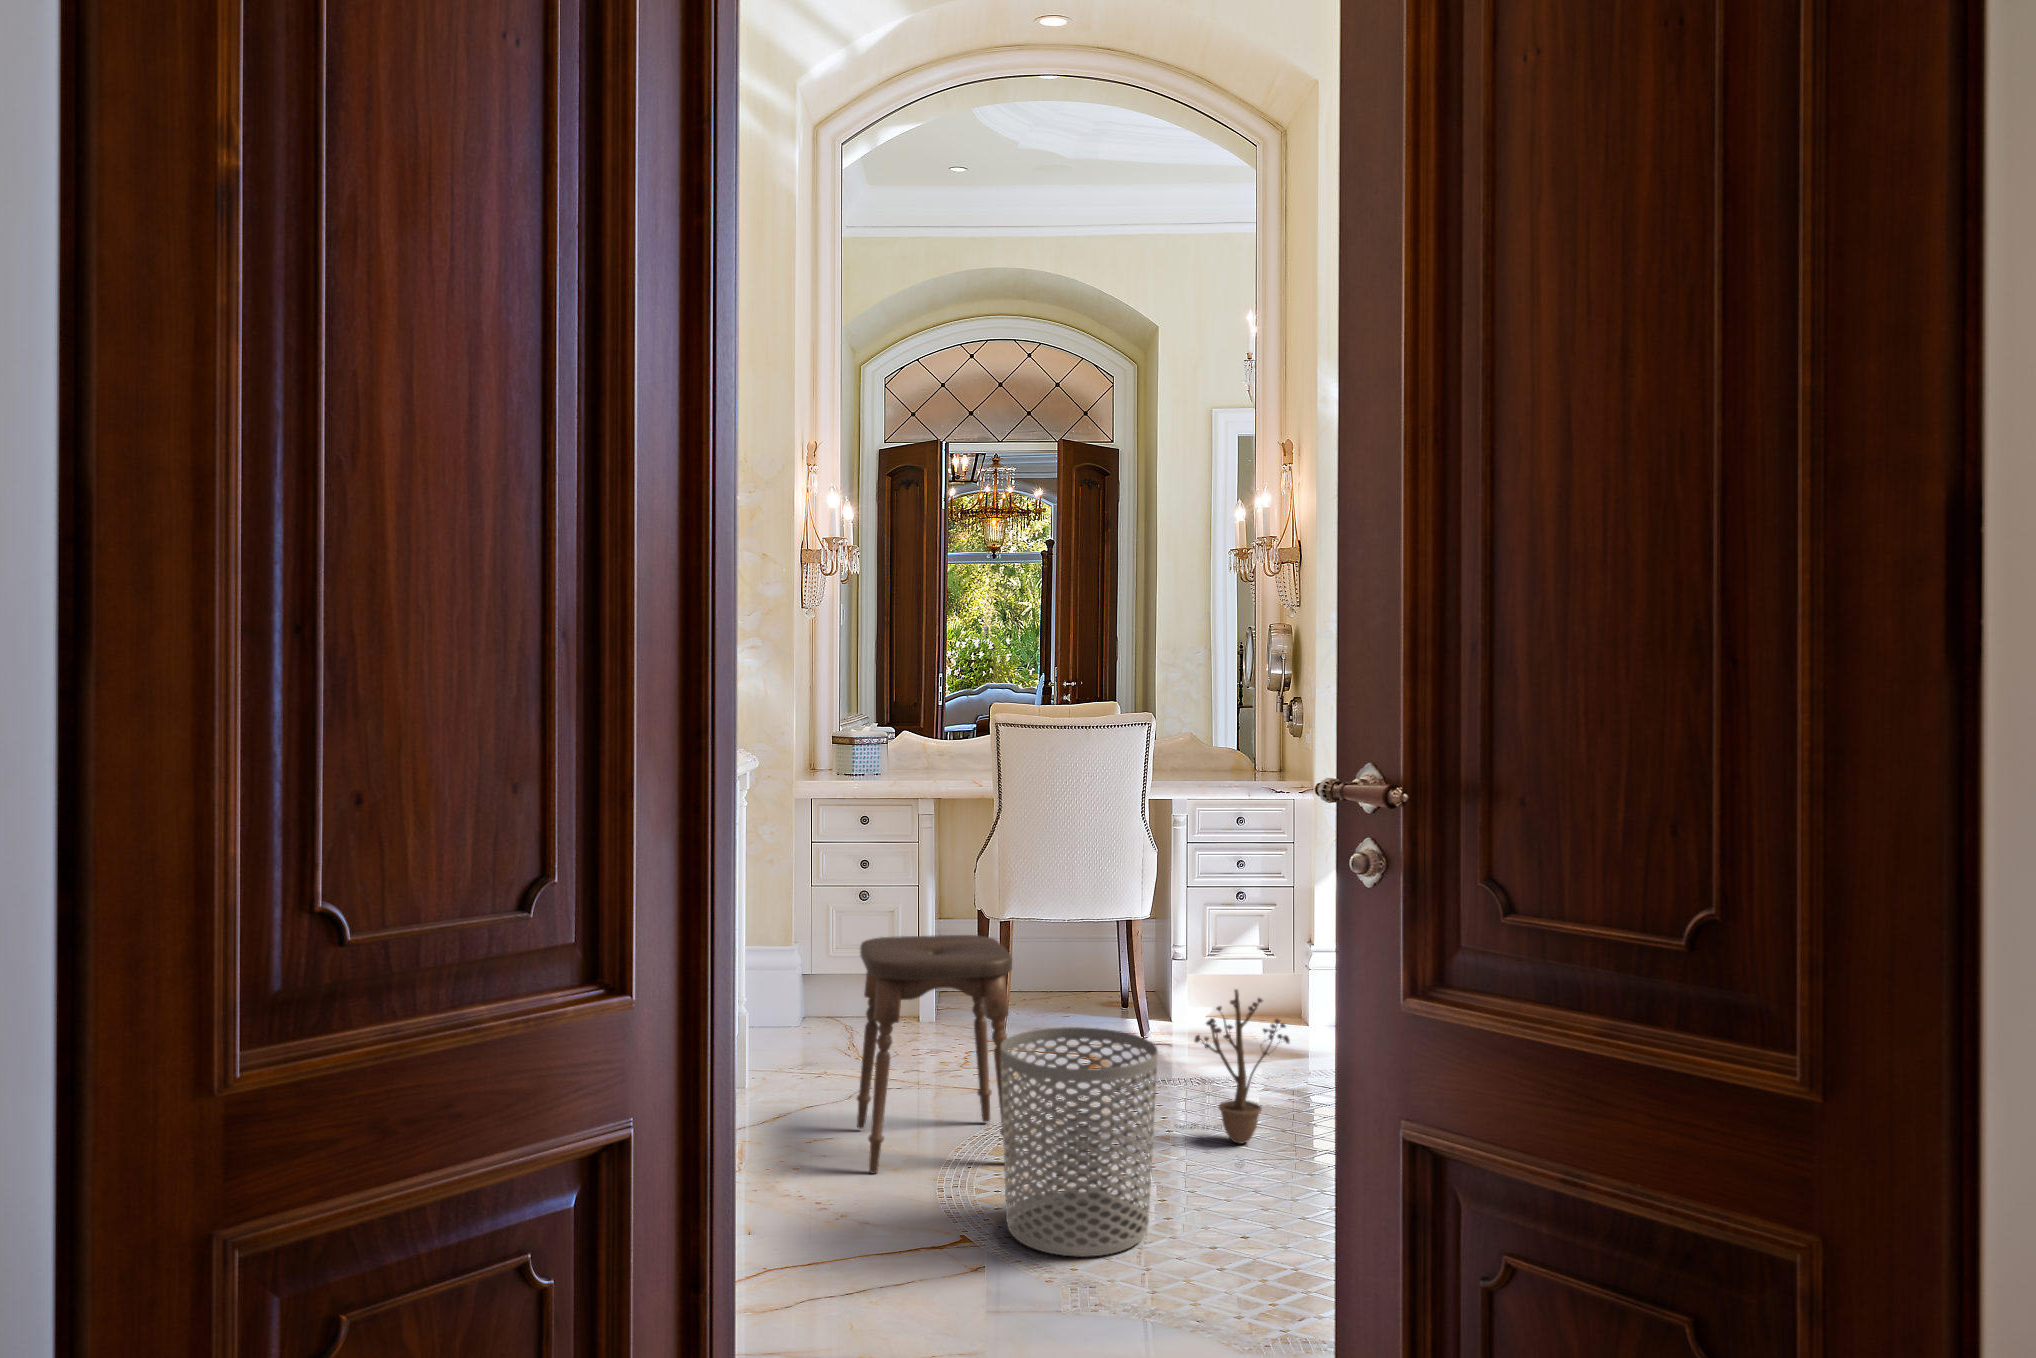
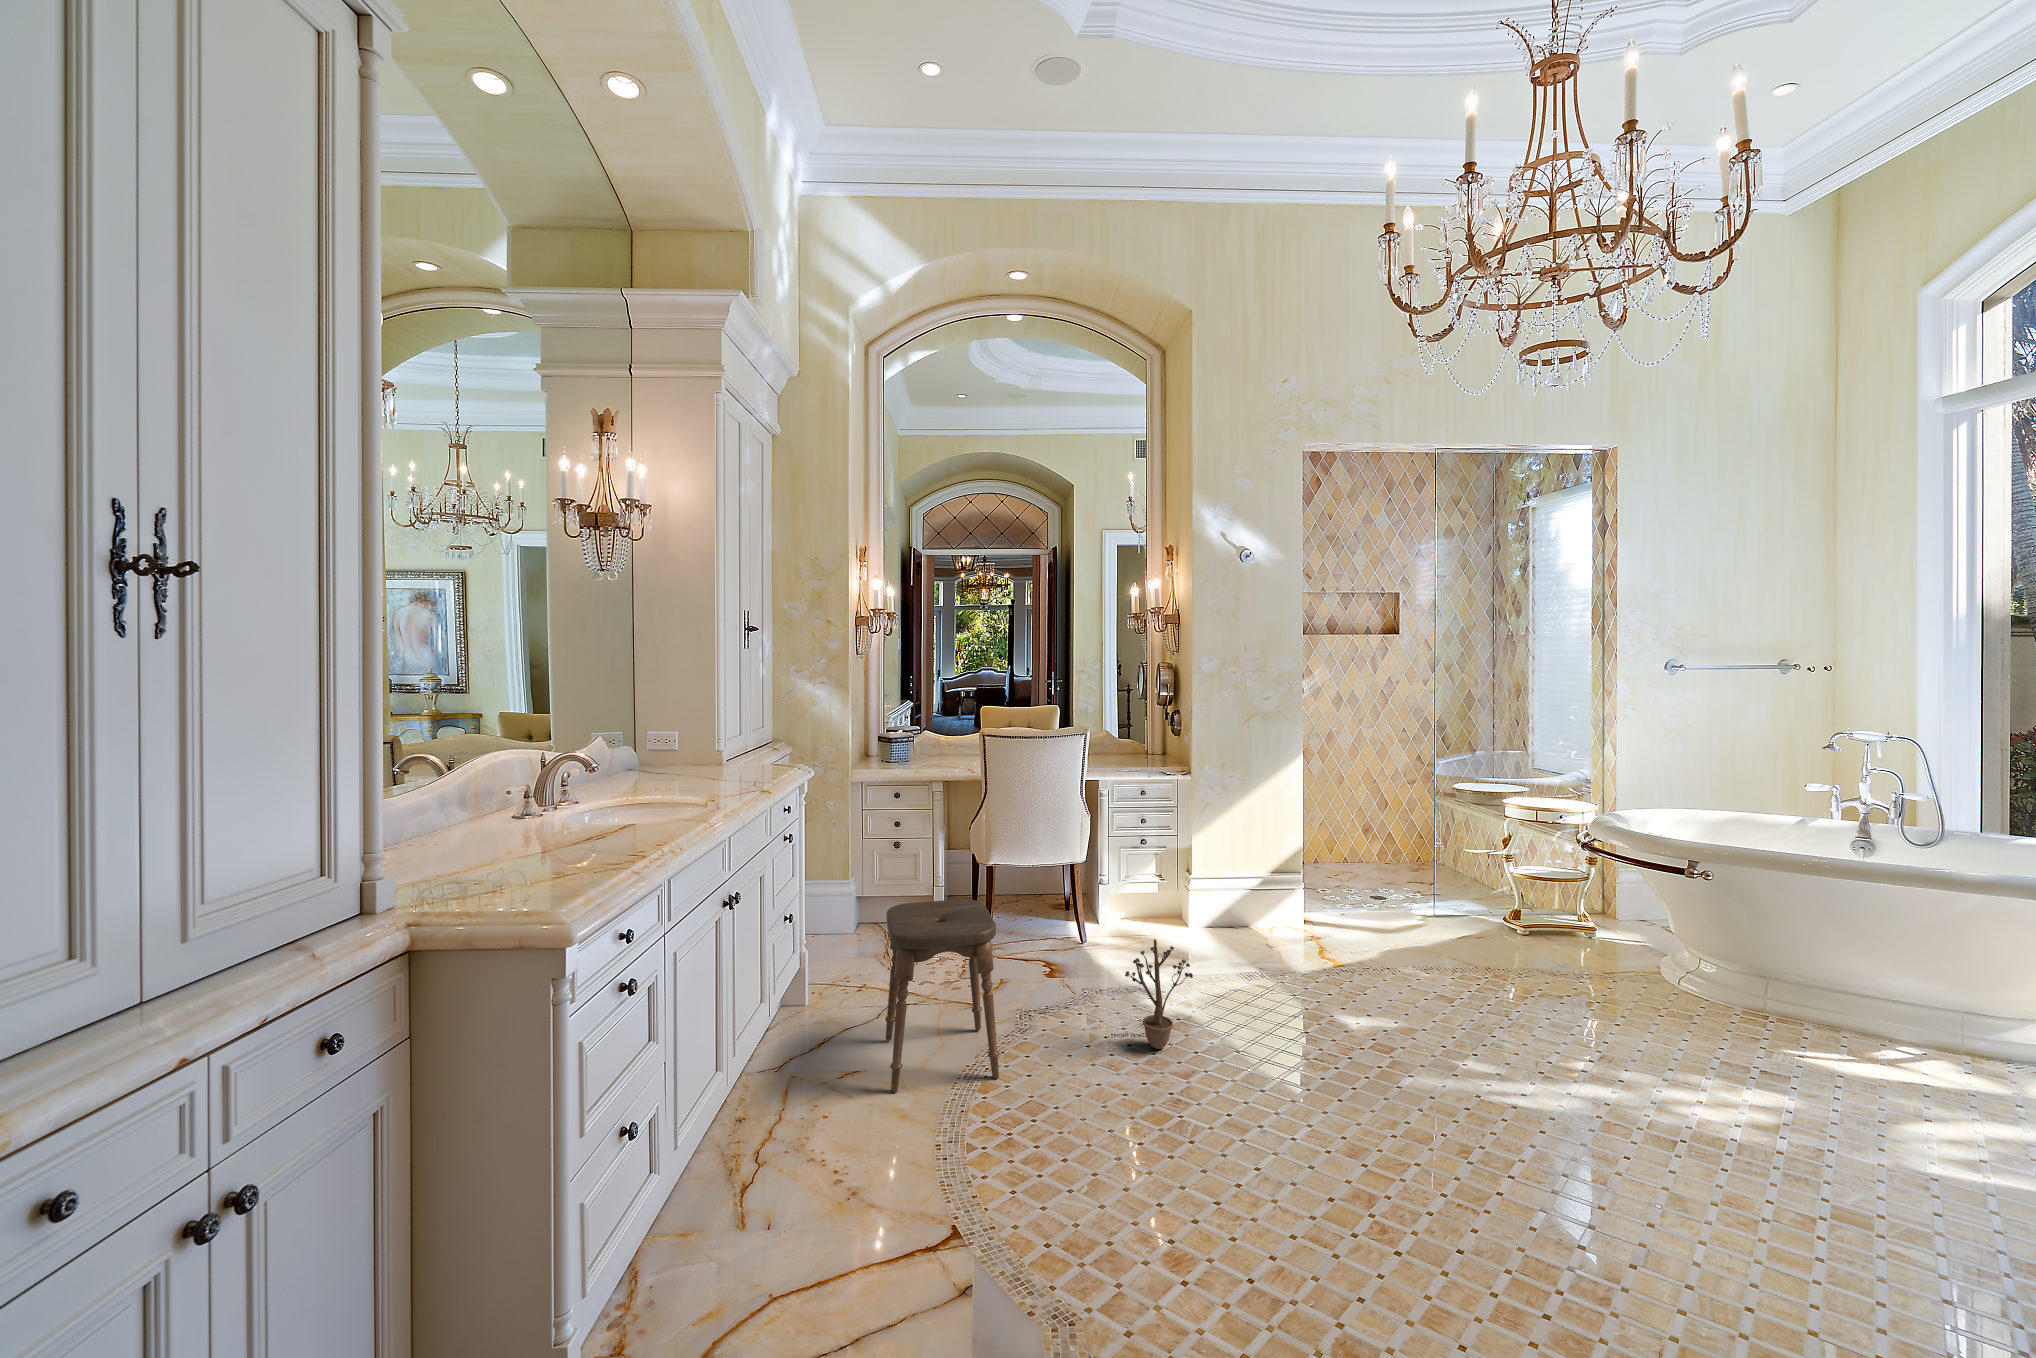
waste bin: present [1000,1027,1158,1257] -> none [988,994,1109,1198]

